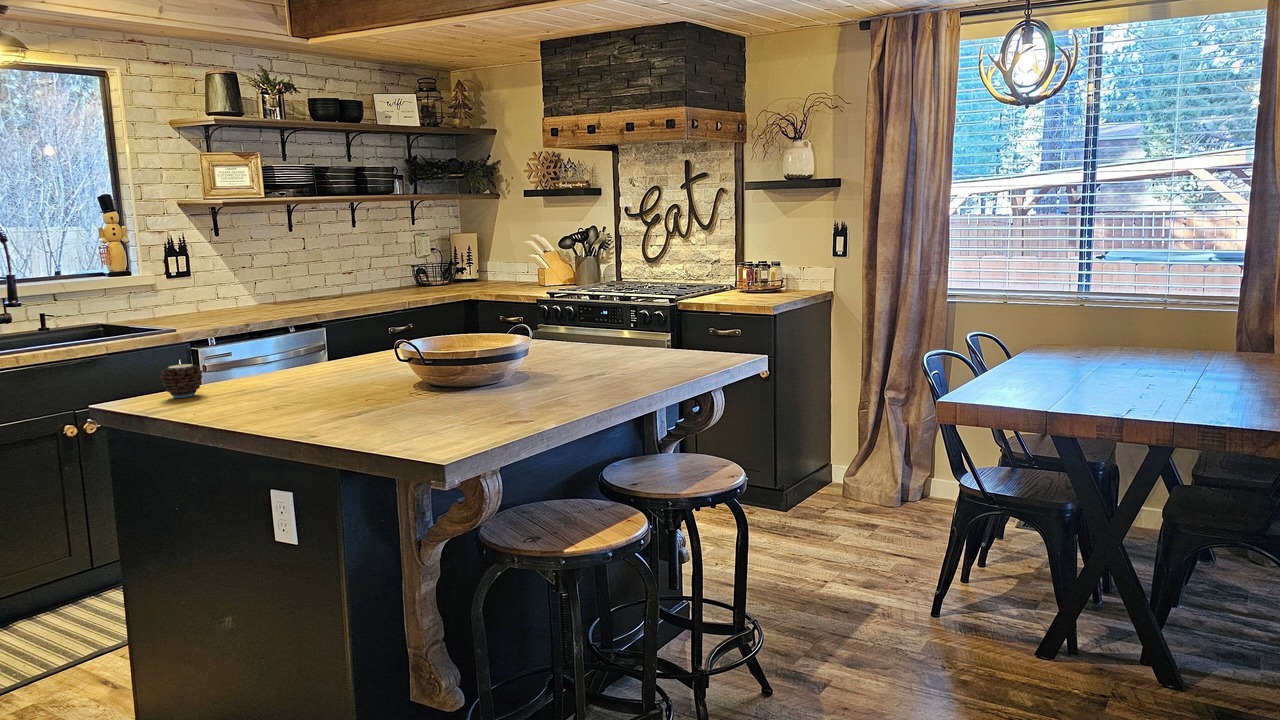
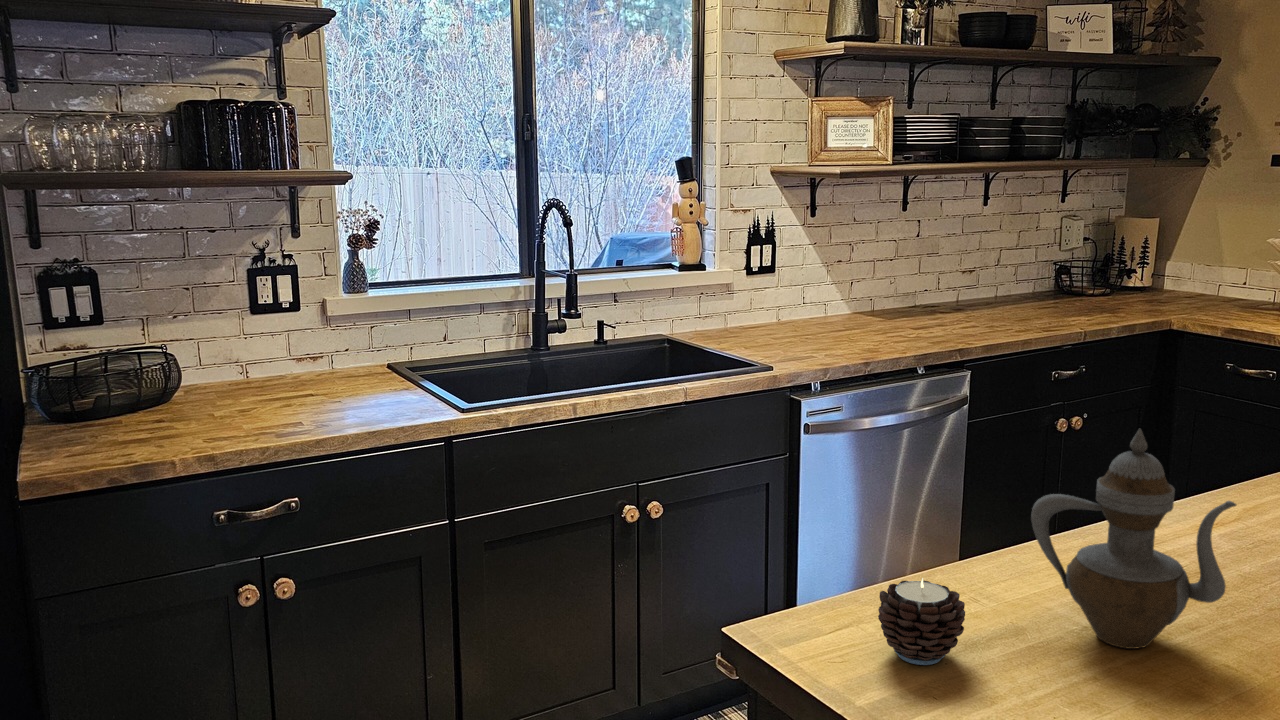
teapot: none [238,287,315,383] -> present [1031,429,1236,649]

